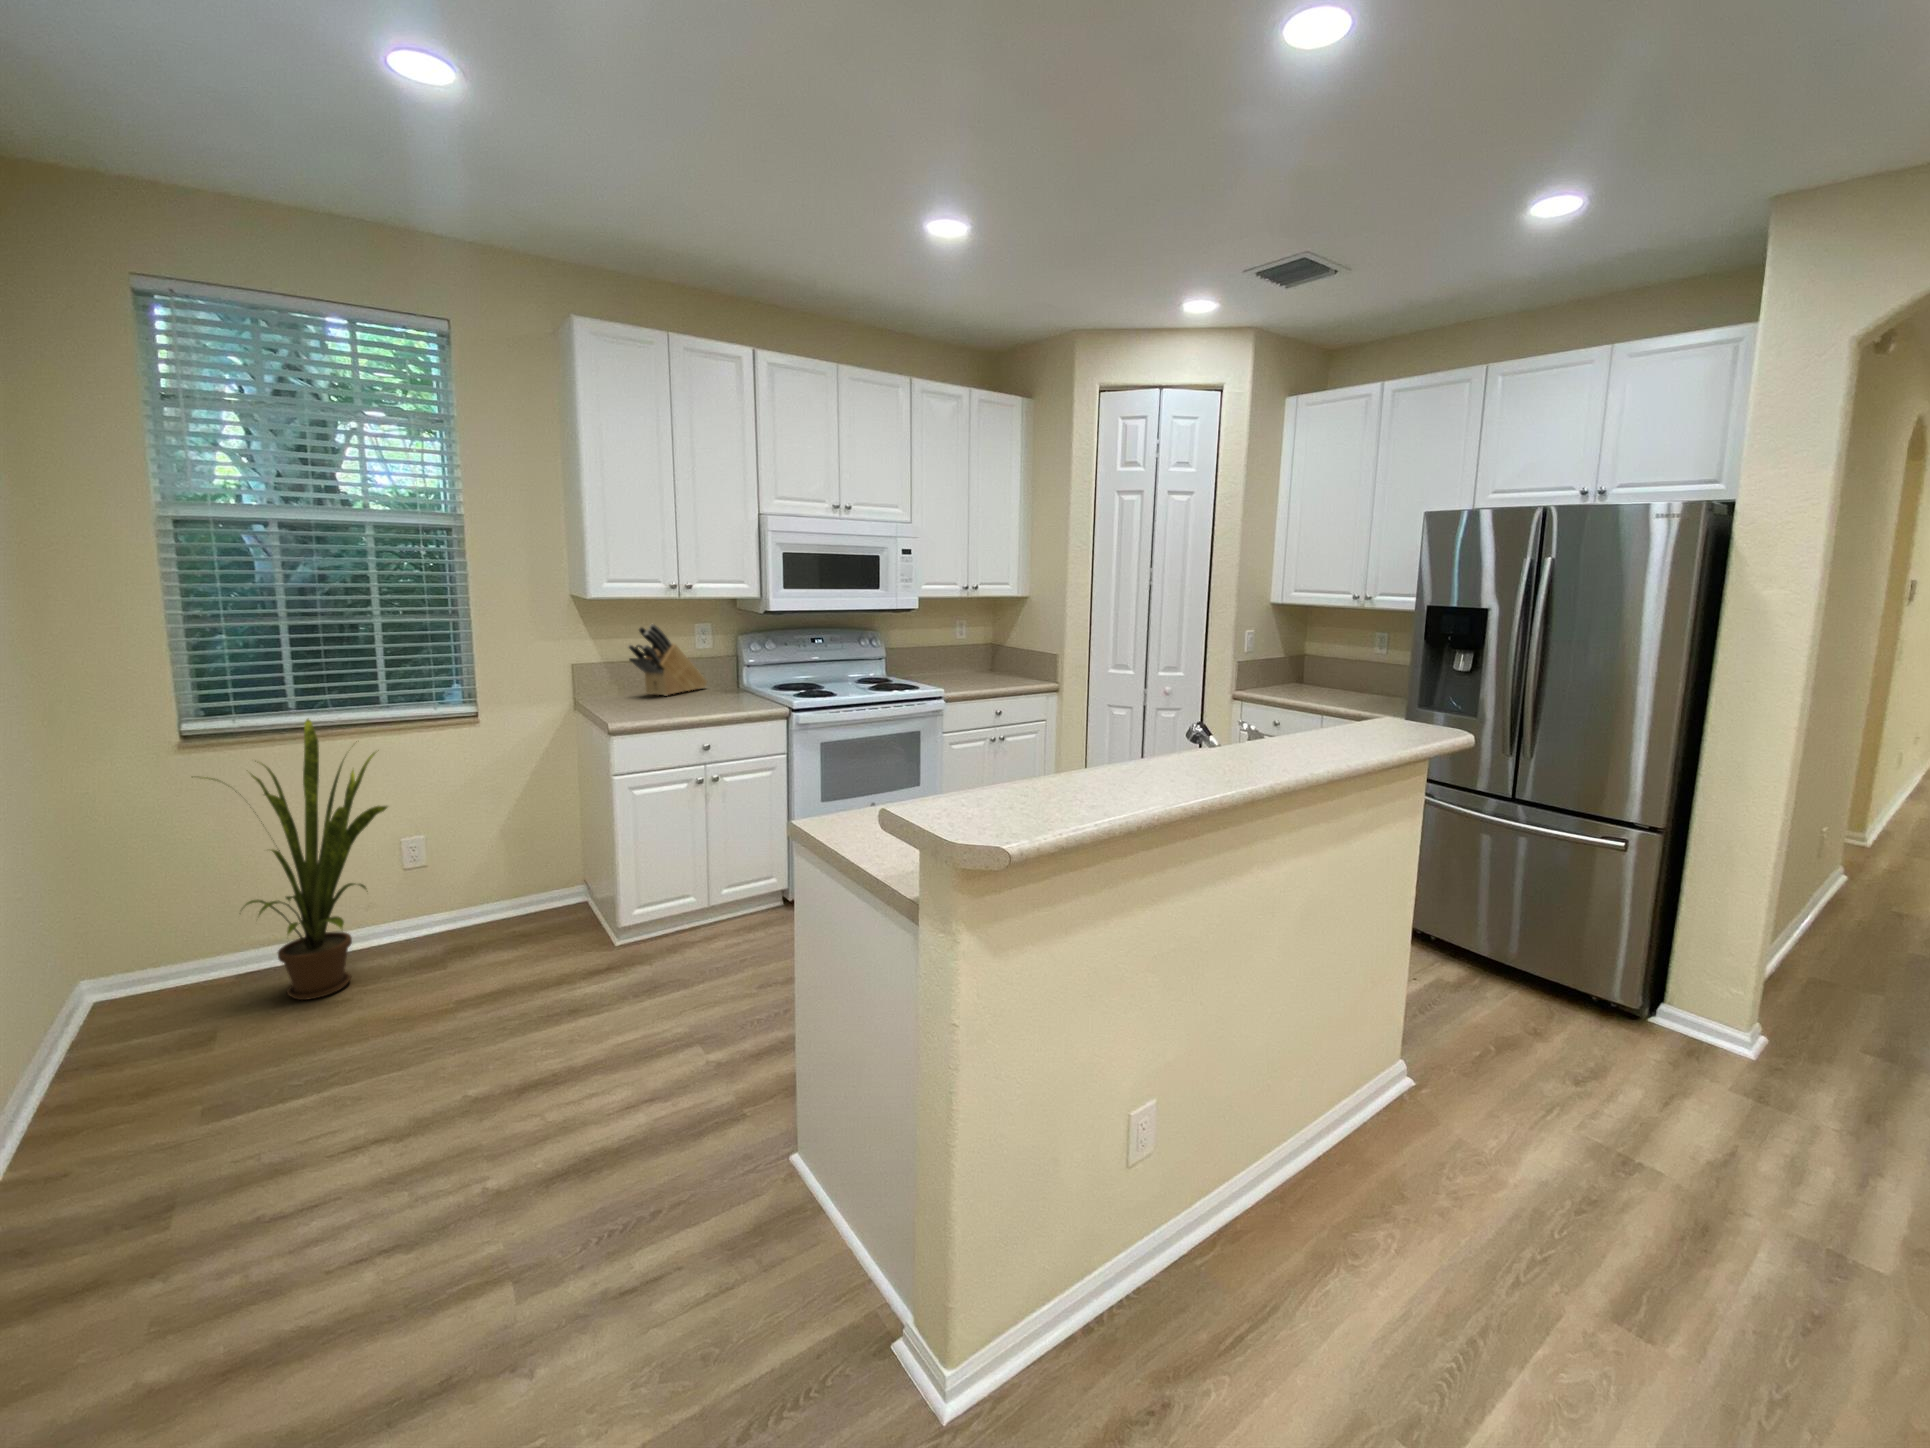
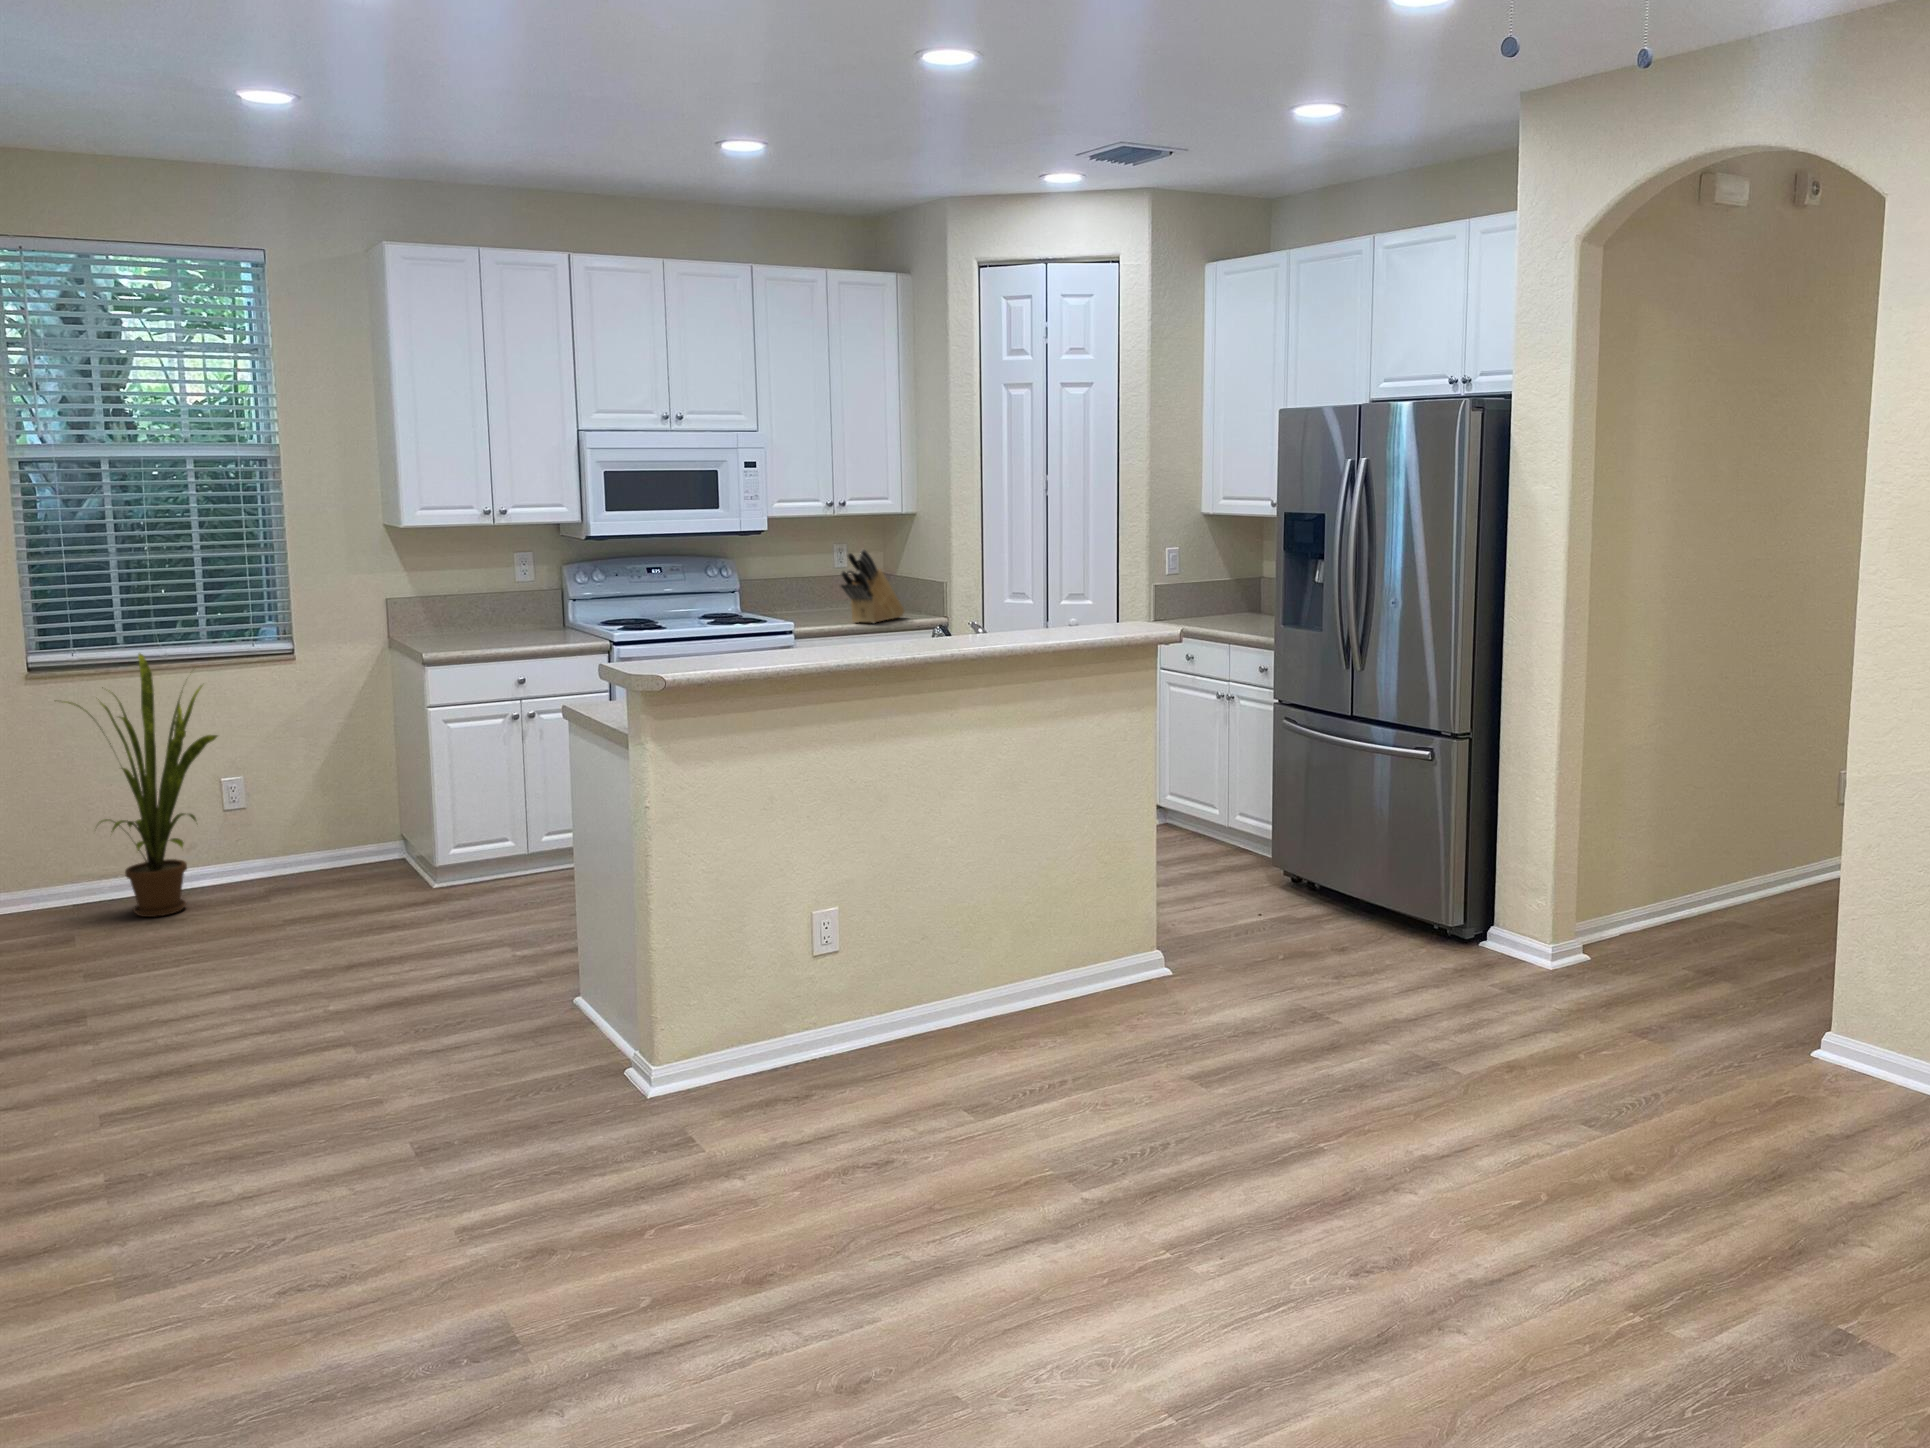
knife block: present [629,624,707,696] -> present [841,549,904,623]

